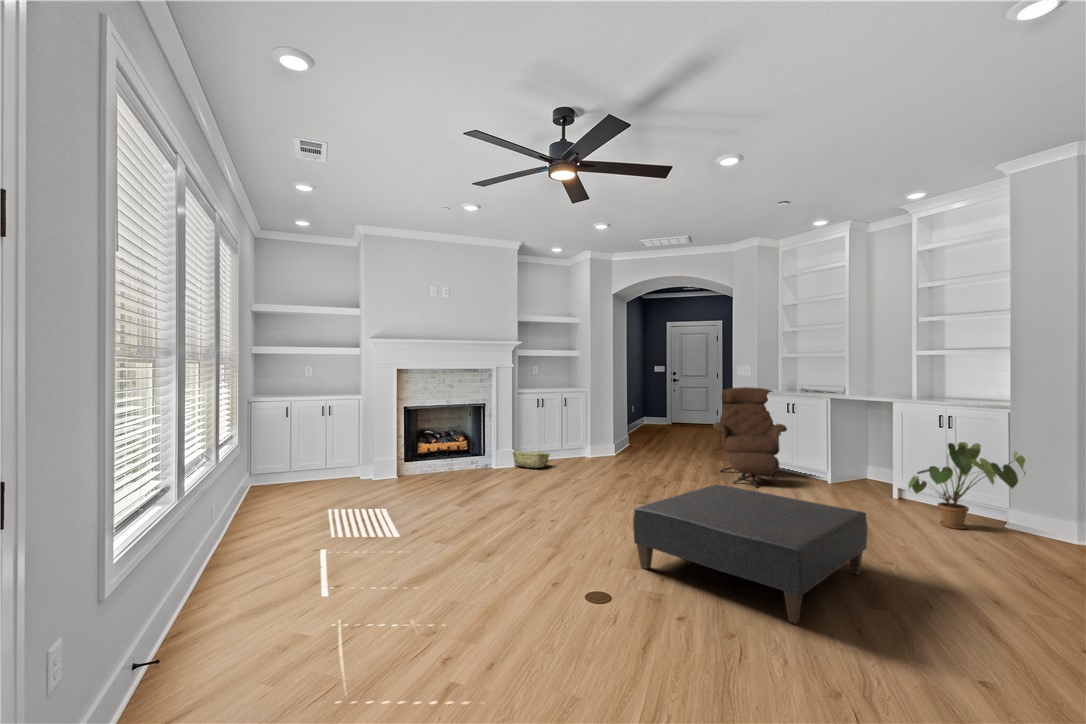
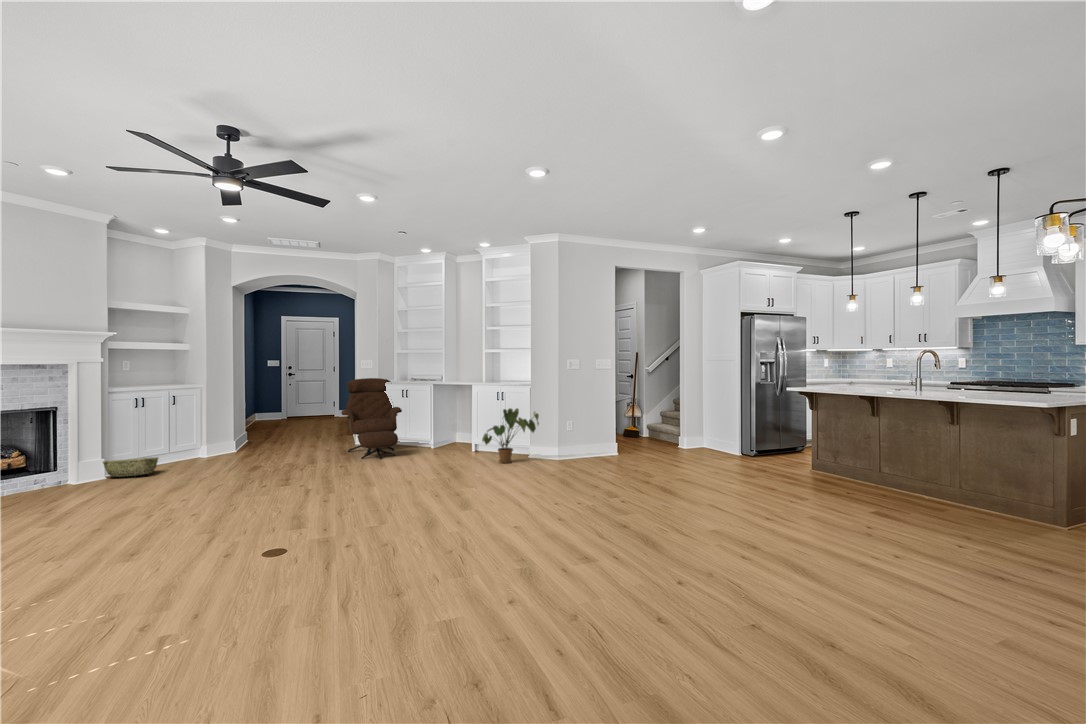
ottoman: present [633,485,867,624] -> none [297,455,463,533]

